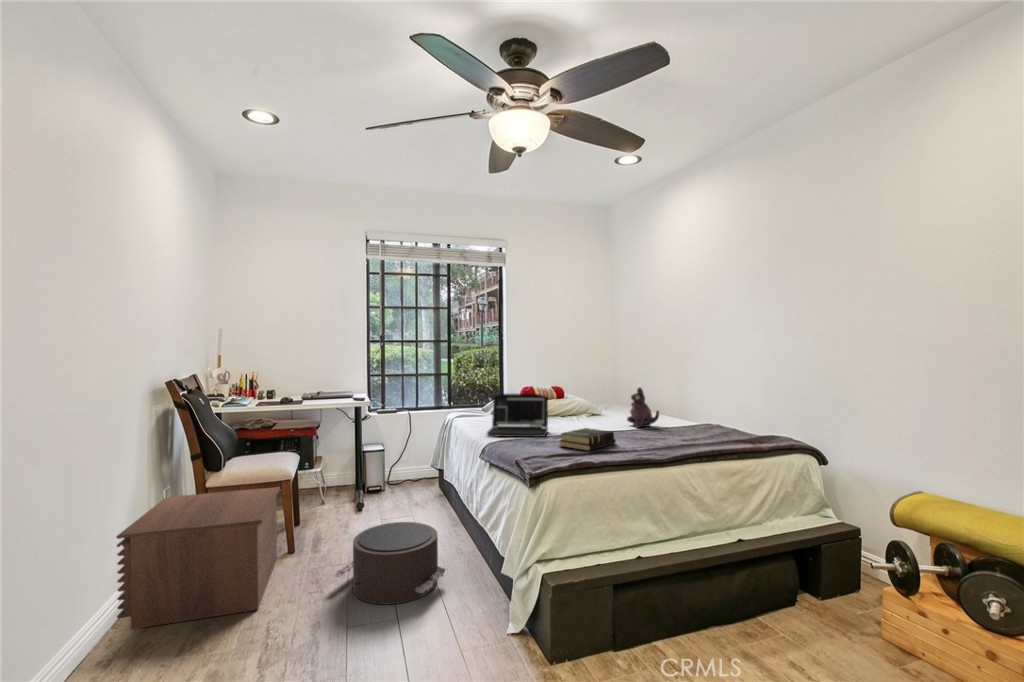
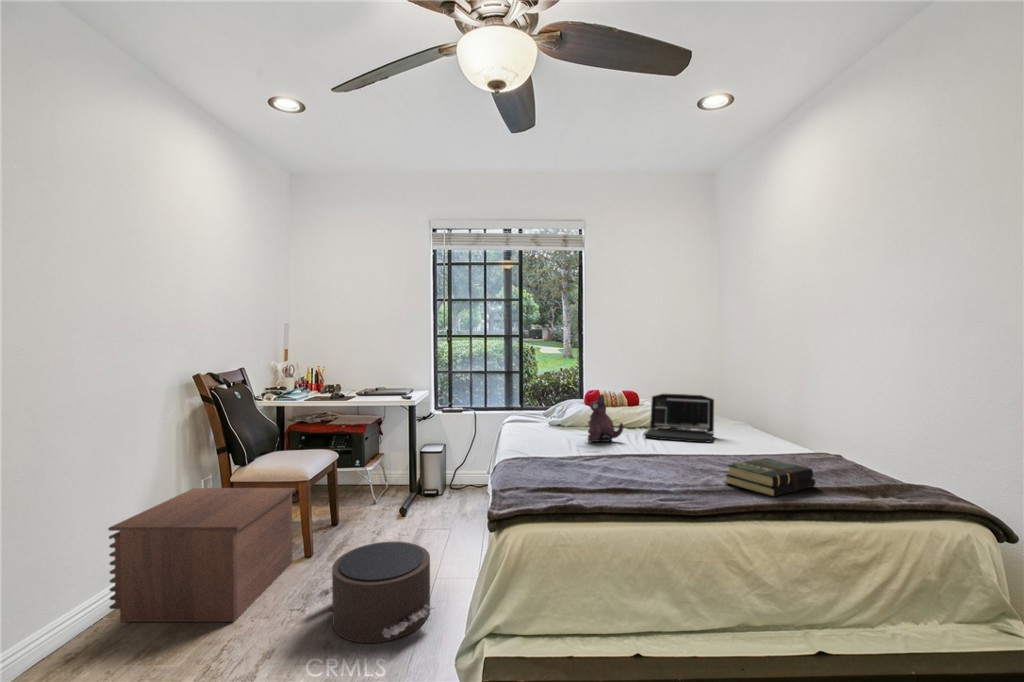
plush toy: present [627,388,659,428] -> present [588,394,623,442]
laptop: present [487,394,548,437] -> present [644,394,714,442]
book: present [560,428,616,451] -> present [725,458,815,497]

